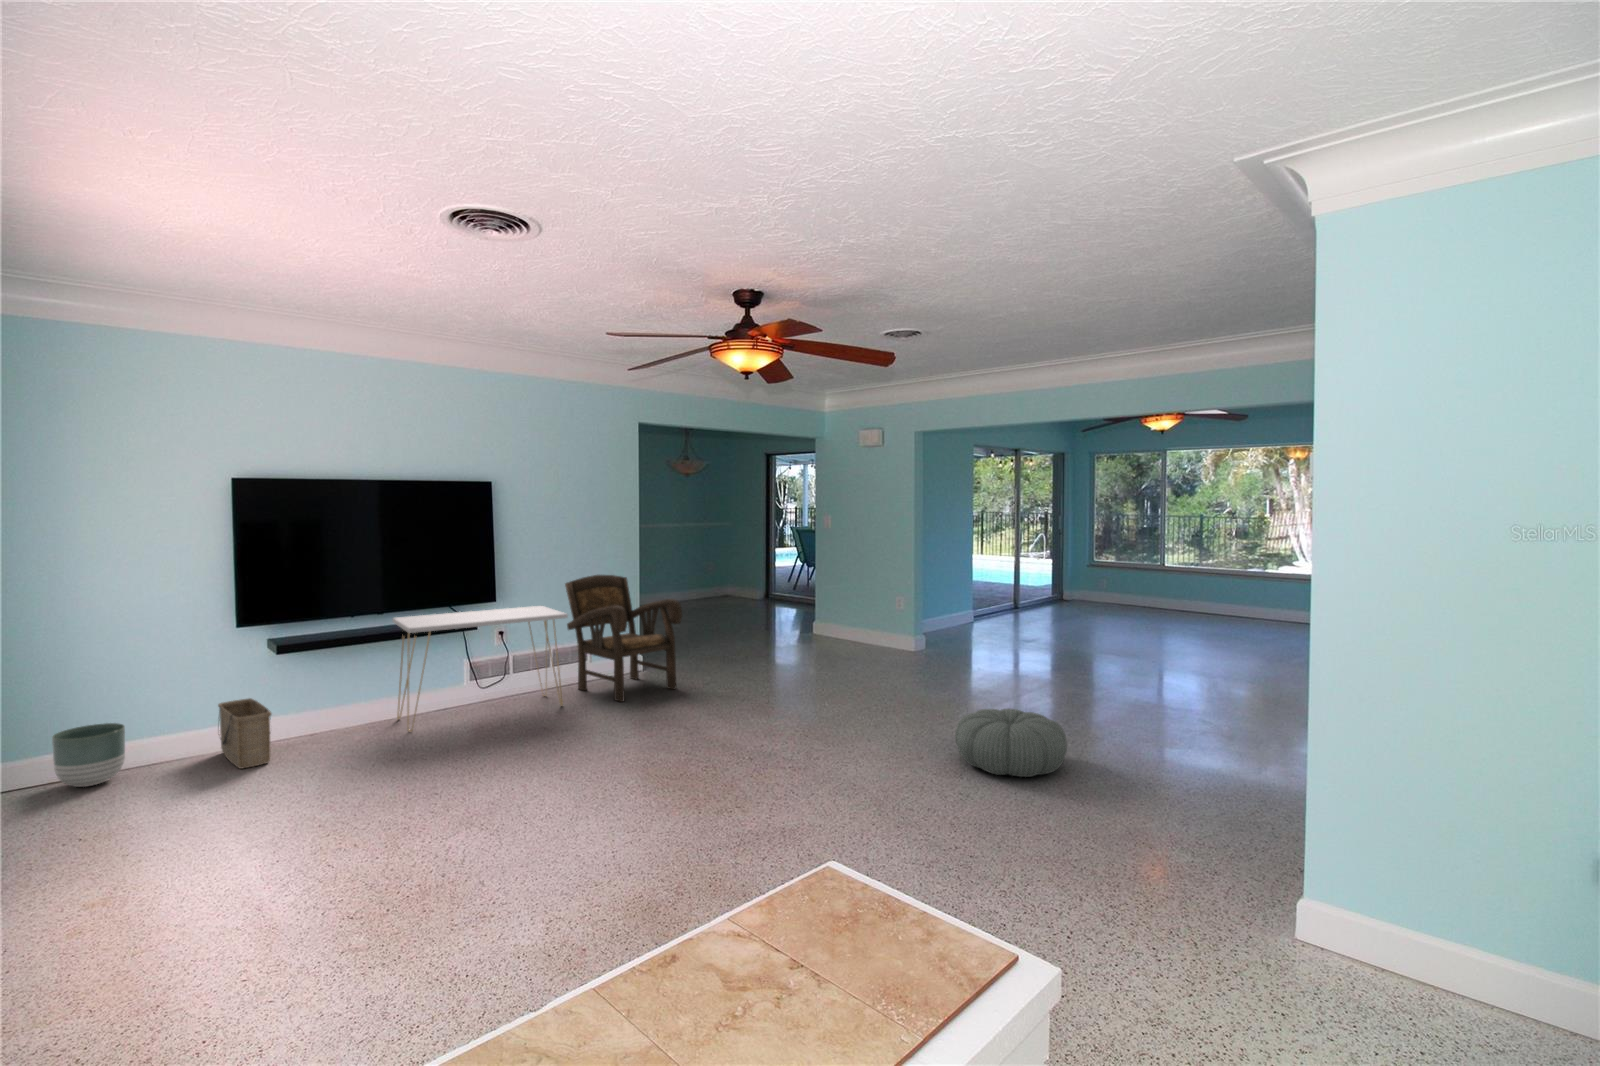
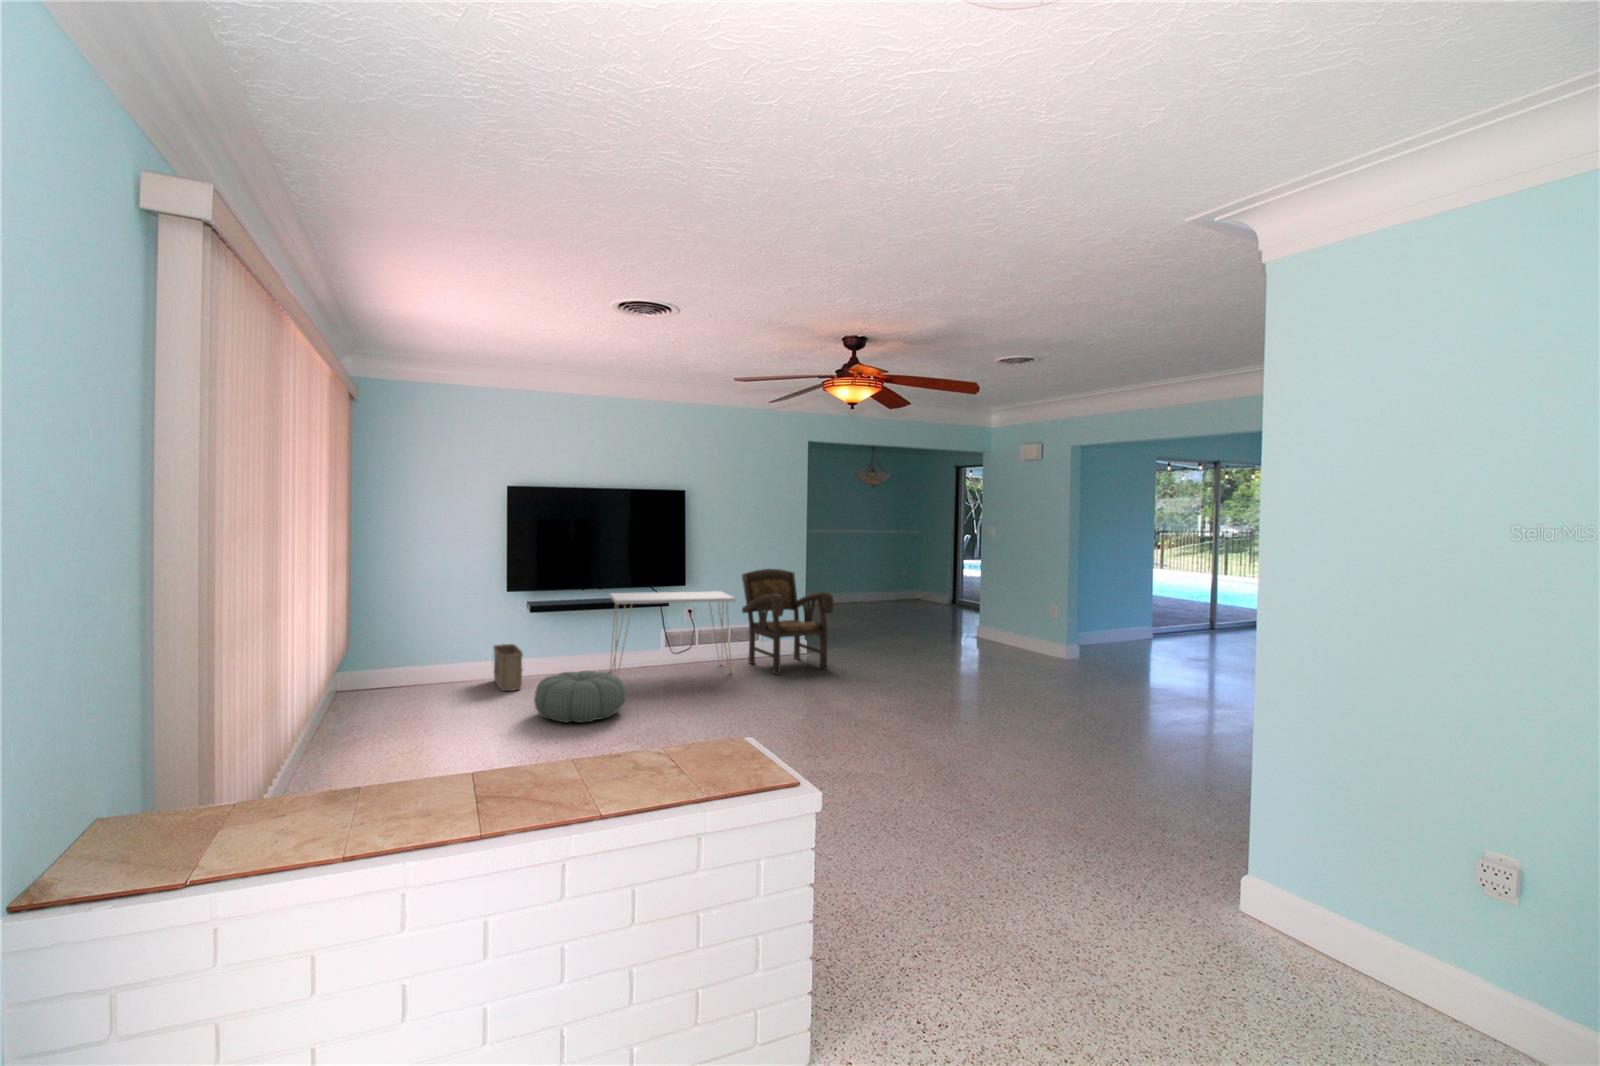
pouf: present [955,708,1067,777] -> present [534,670,626,722]
planter: present [52,723,125,787] -> none [398,651,438,691]

